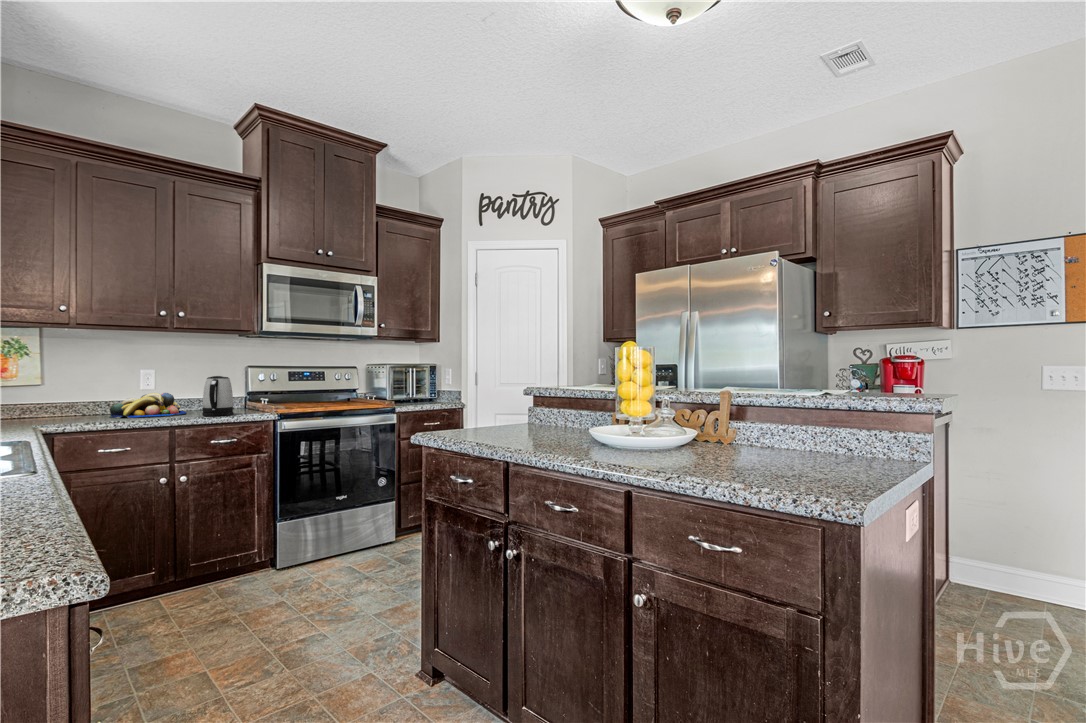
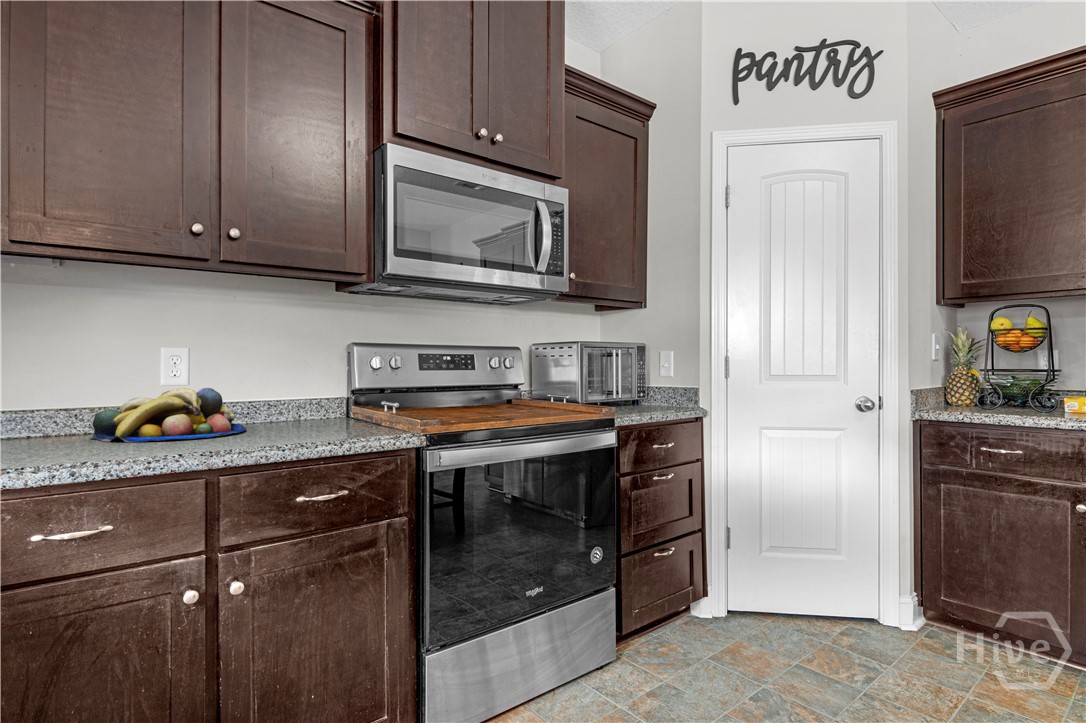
kettle: present [202,376,233,416] -> none [276,355,338,441]

